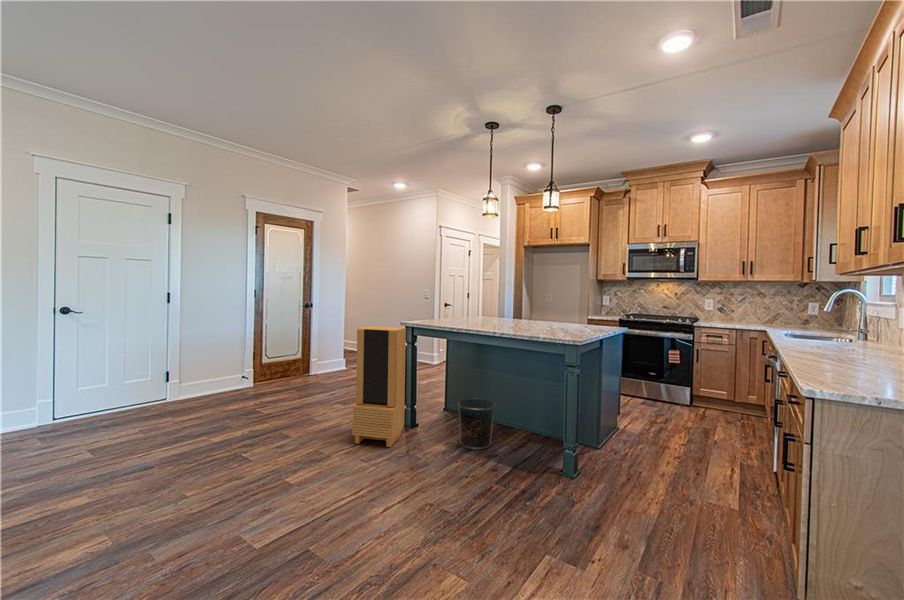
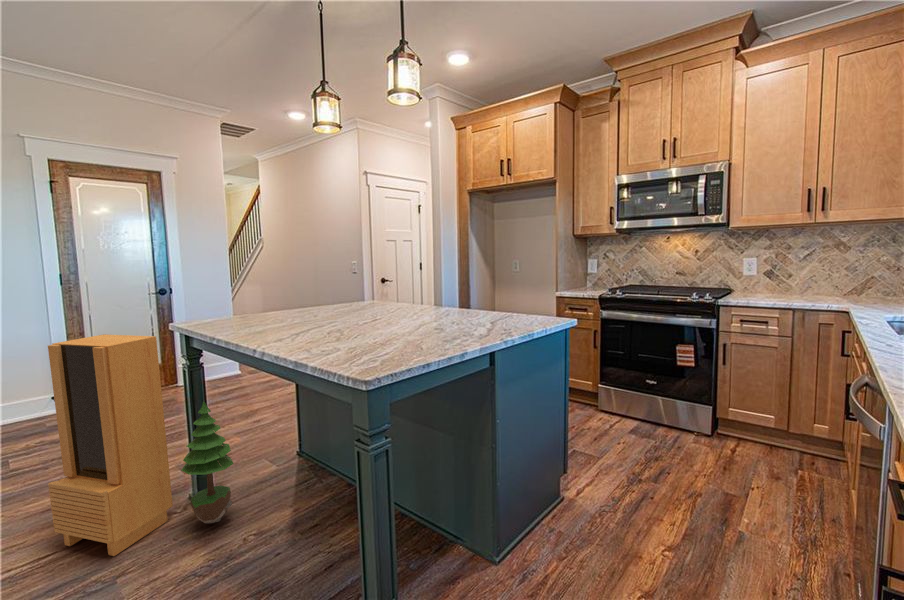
potted tree: none [417,365,442,436] -> present [181,402,234,523]
waste bin: present [458,398,495,450] -> none [234,458,310,563]

